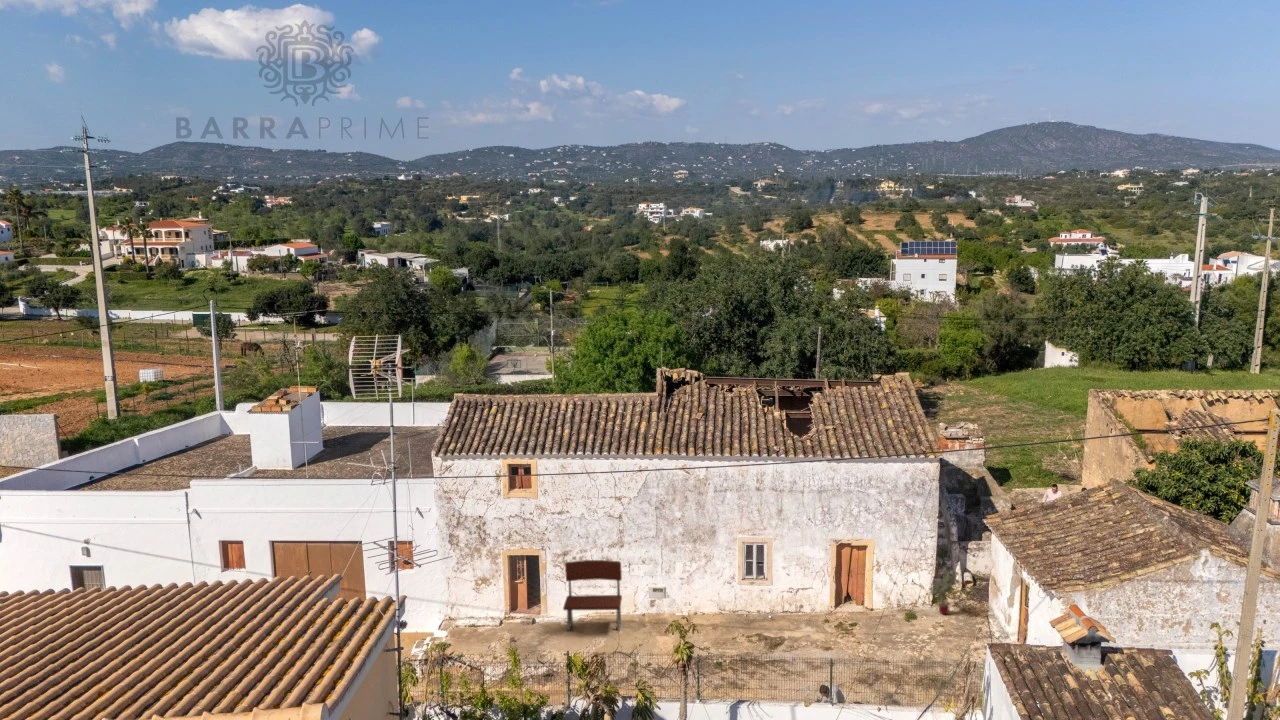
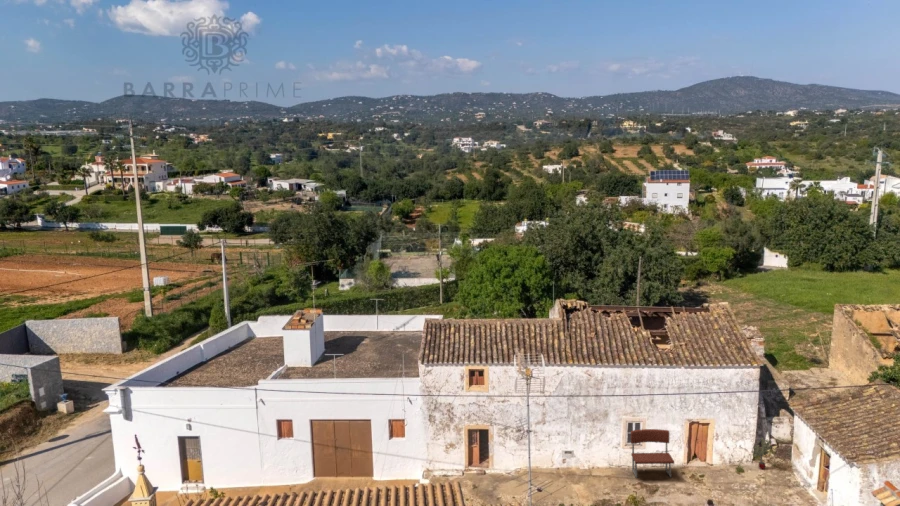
bench: present [563,560,622,631] -> present [631,429,674,478]

